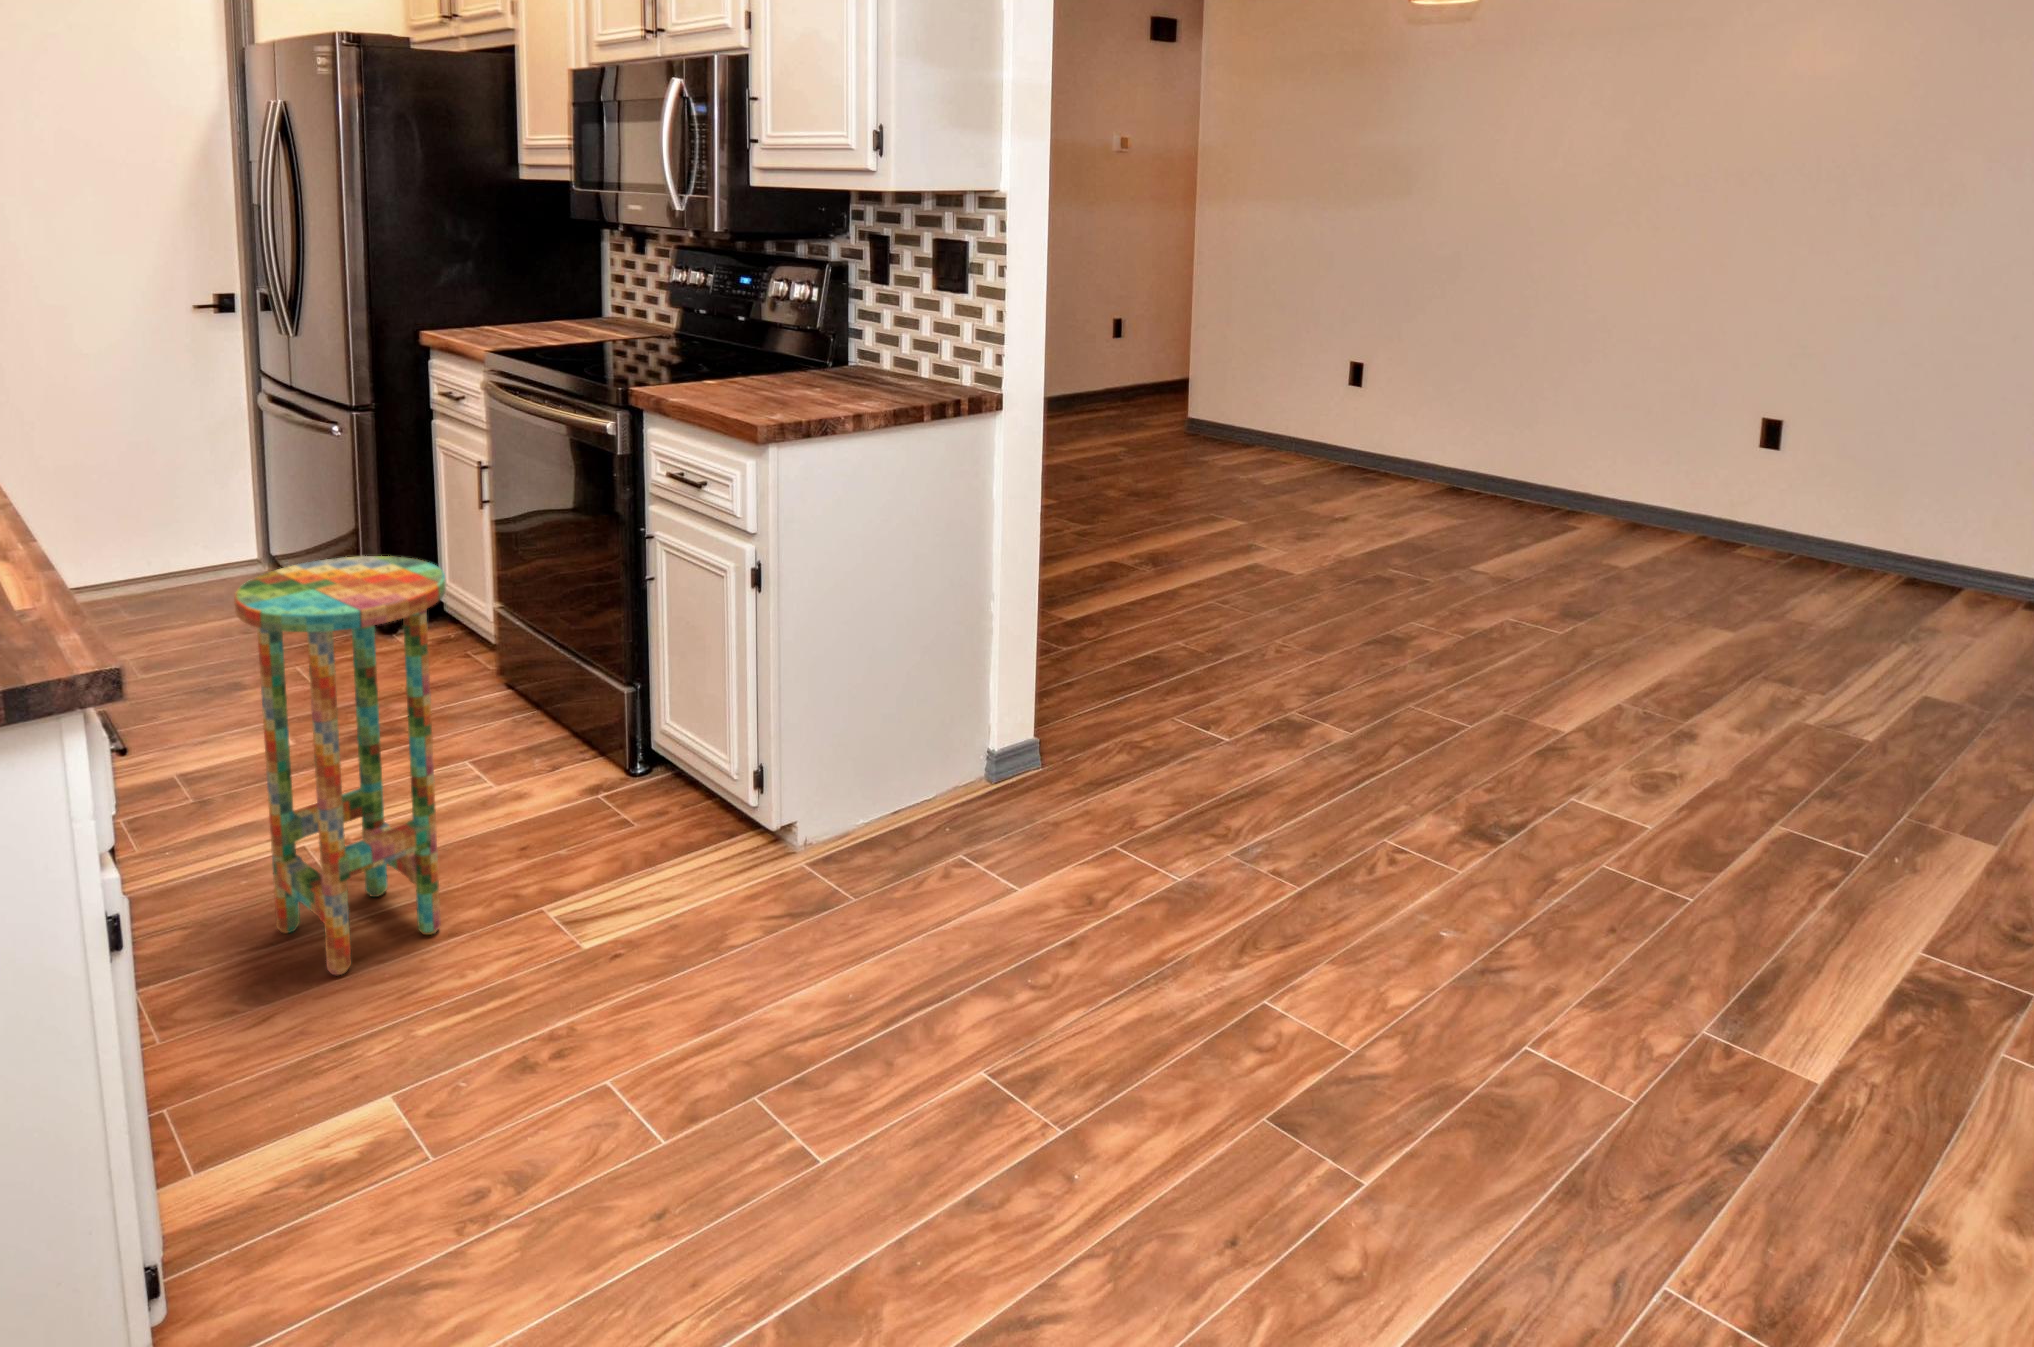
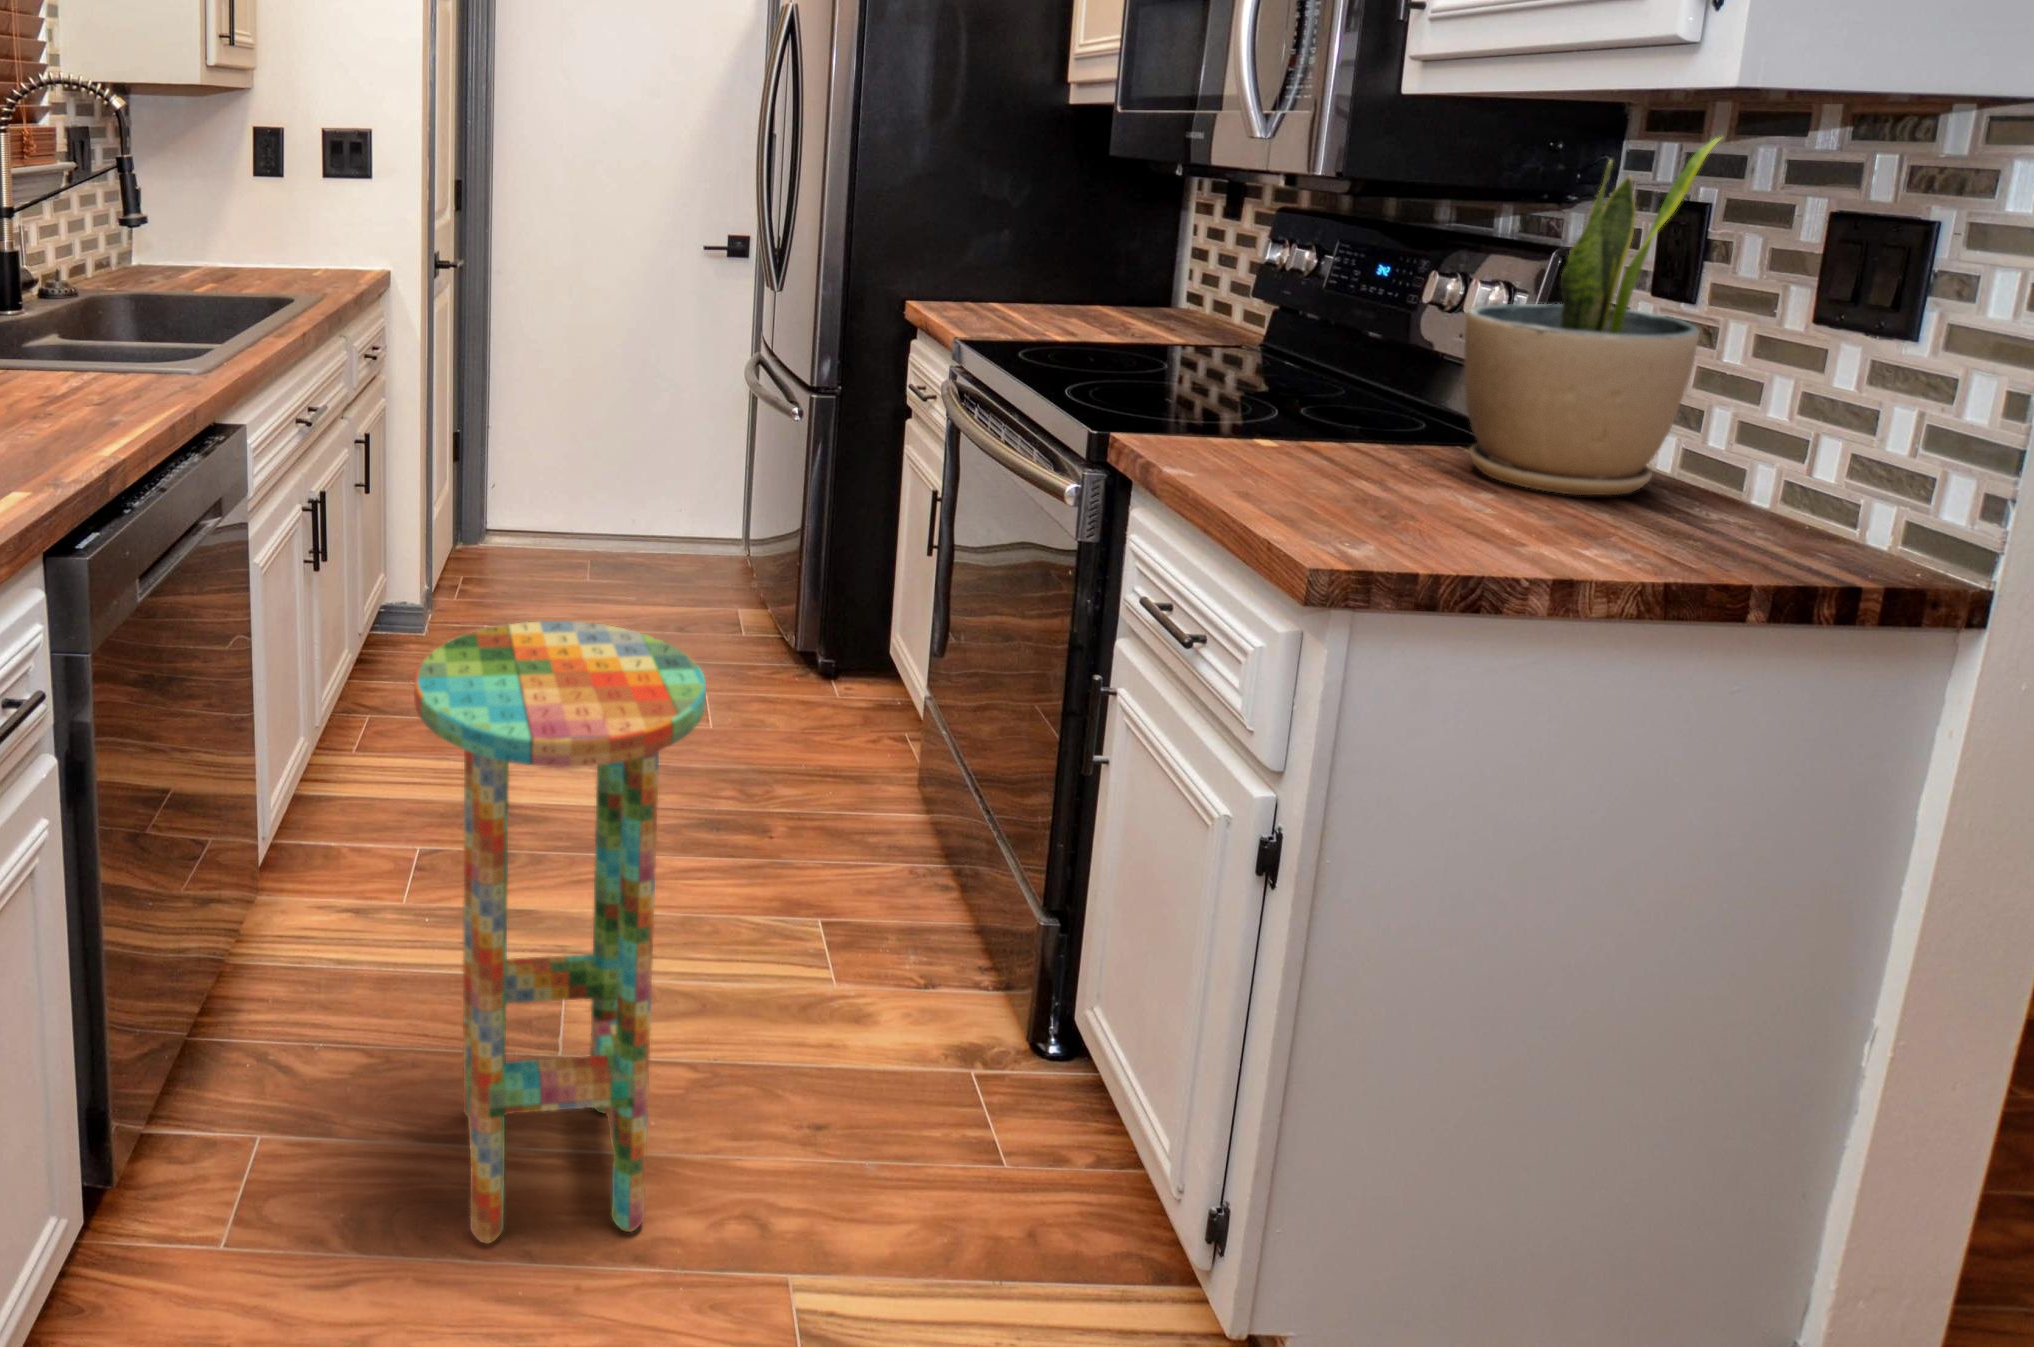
potted plant: none [798,205,892,385] -> present [1464,138,1721,495]

